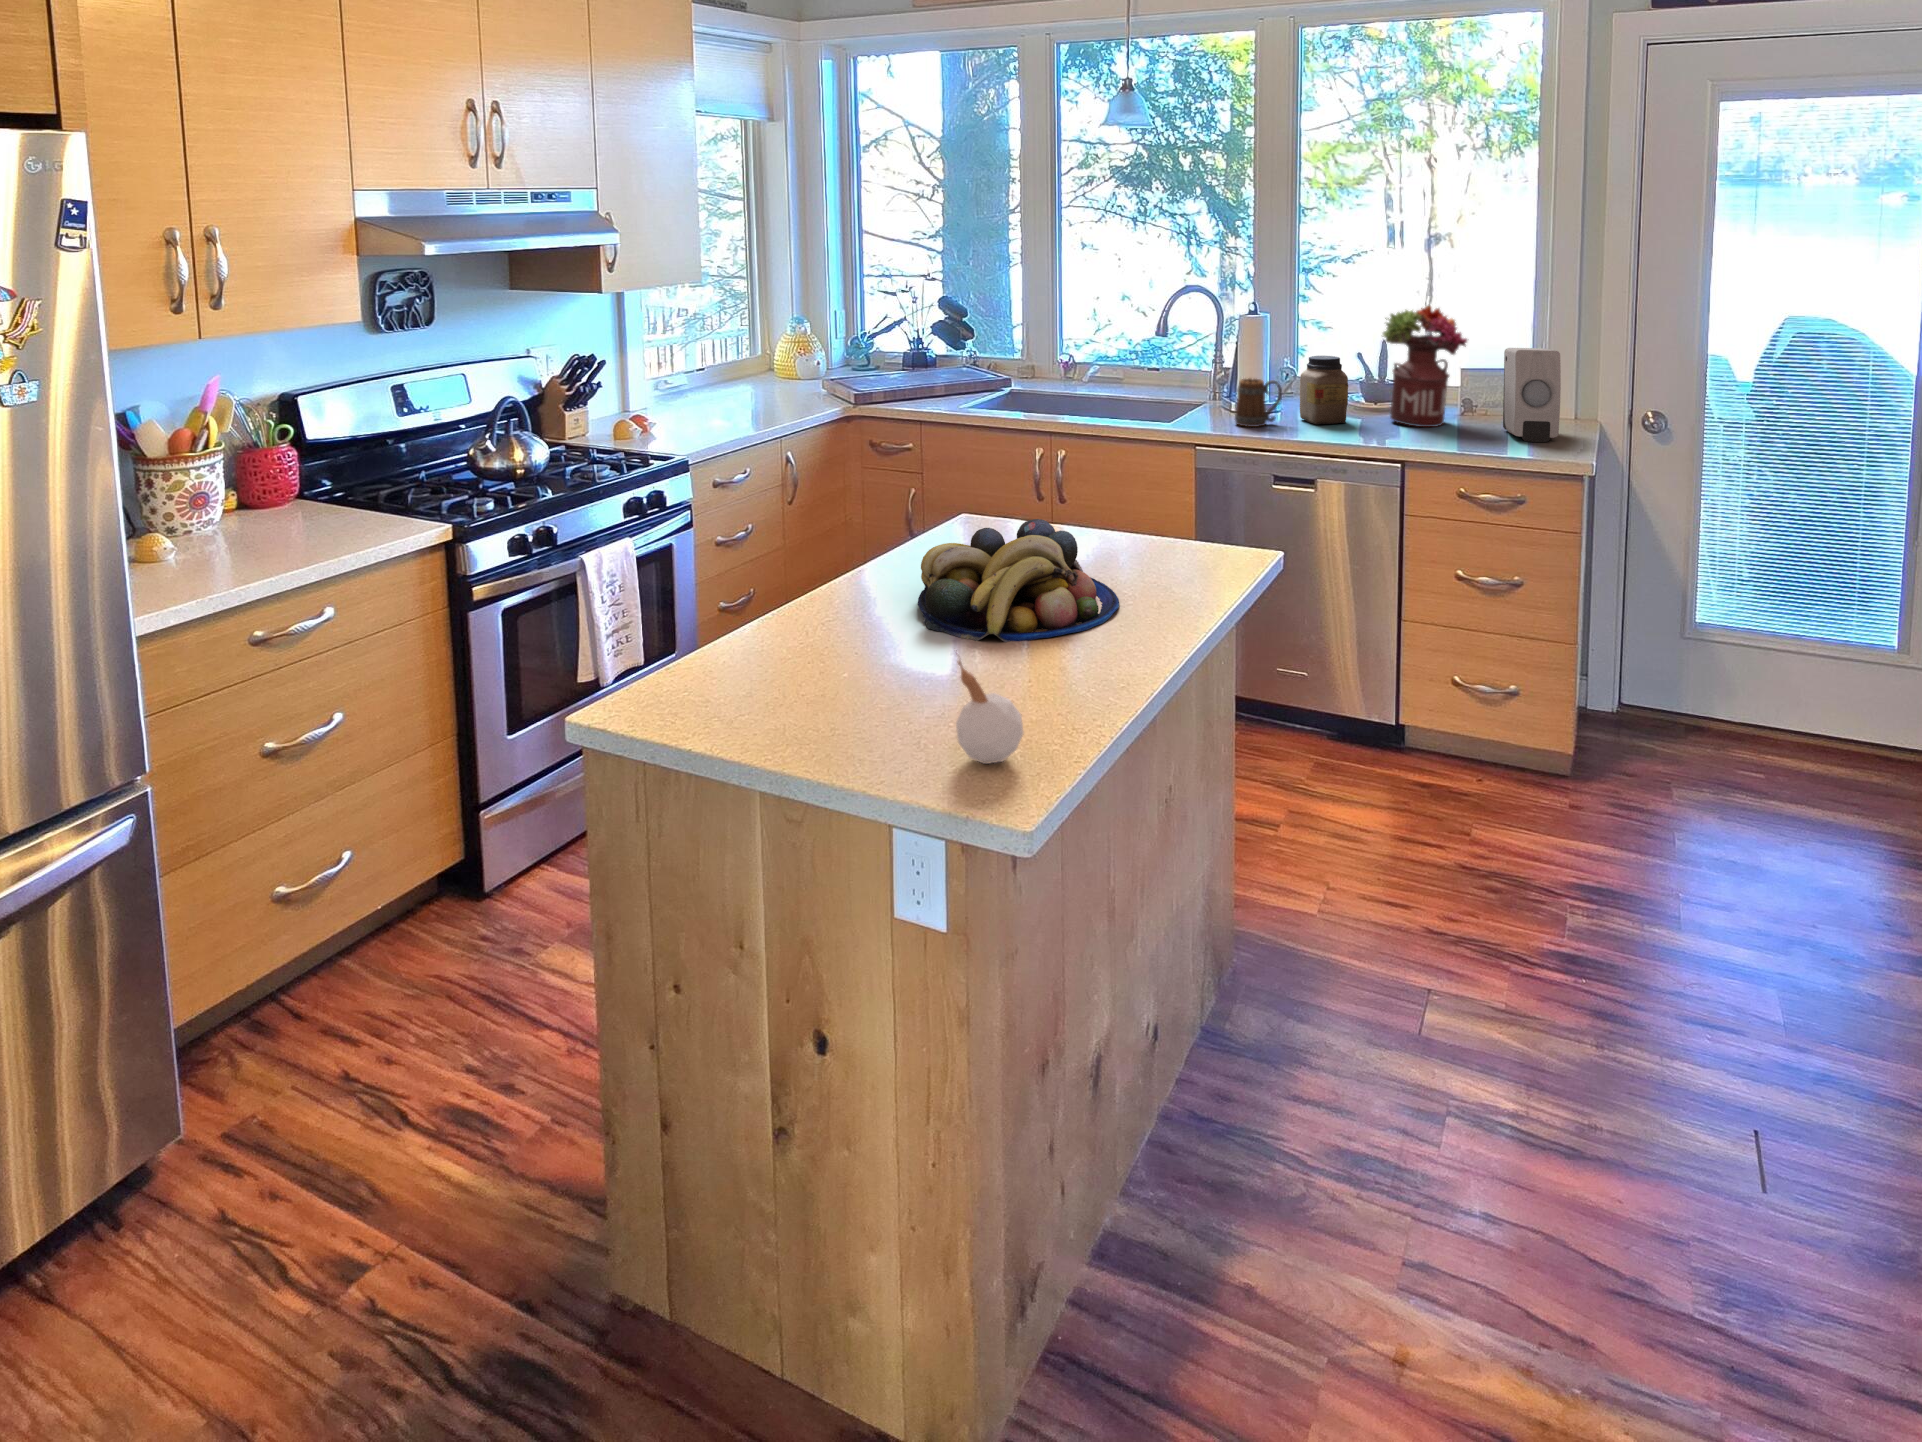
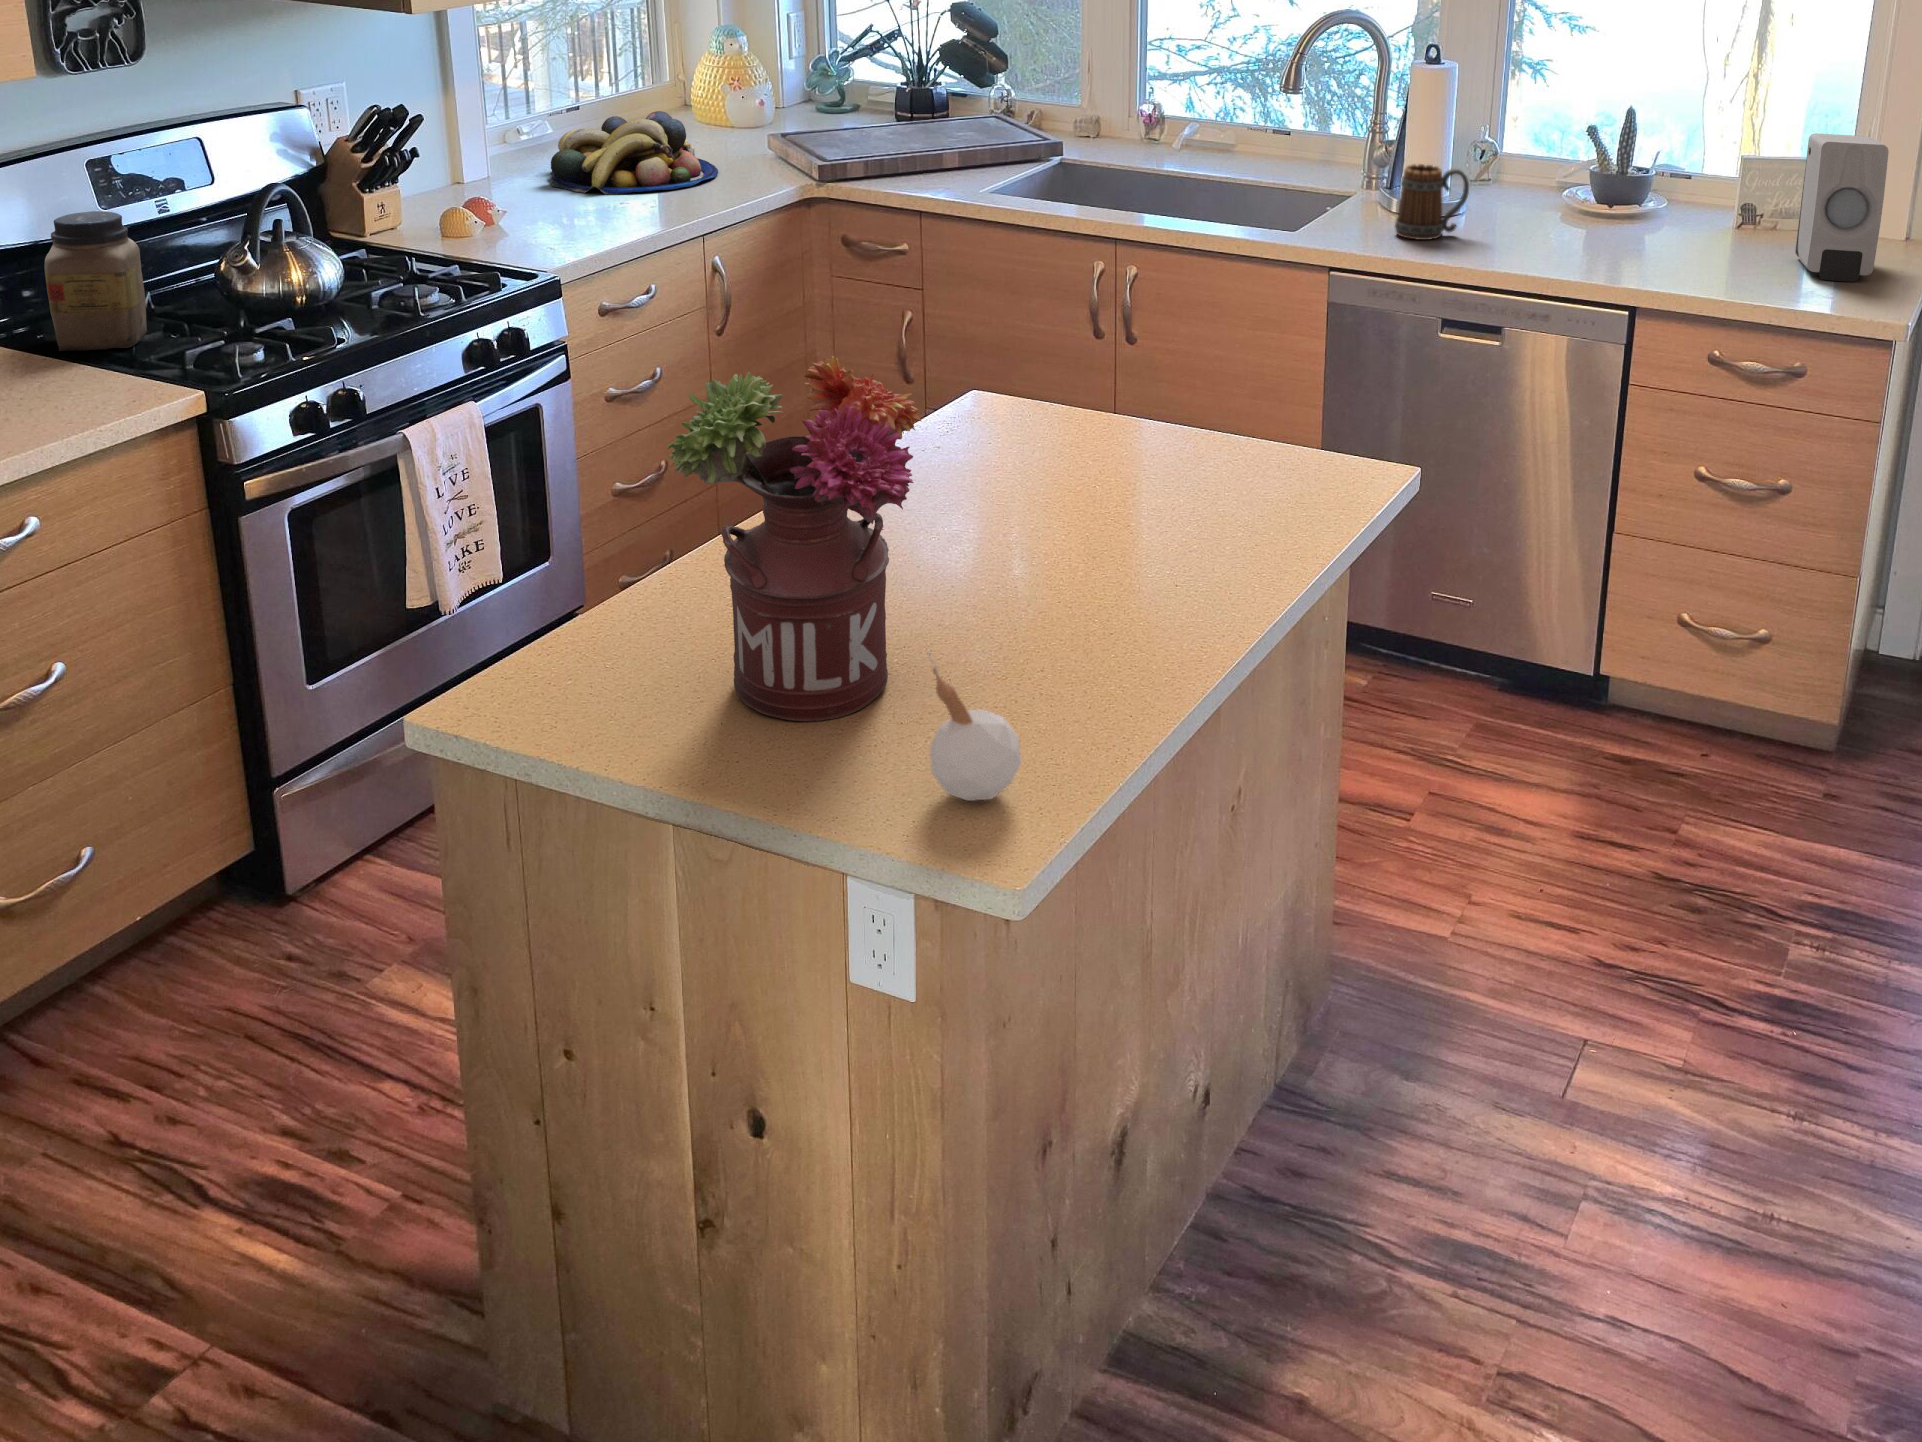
flower arrangement: present [1383,306,1467,427] -> present [667,356,921,721]
jar: present [1300,356,1348,425] -> present [44,211,147,351]
fruit bowl: present [918,519,1119,642] -> present [551,111,718,194]

